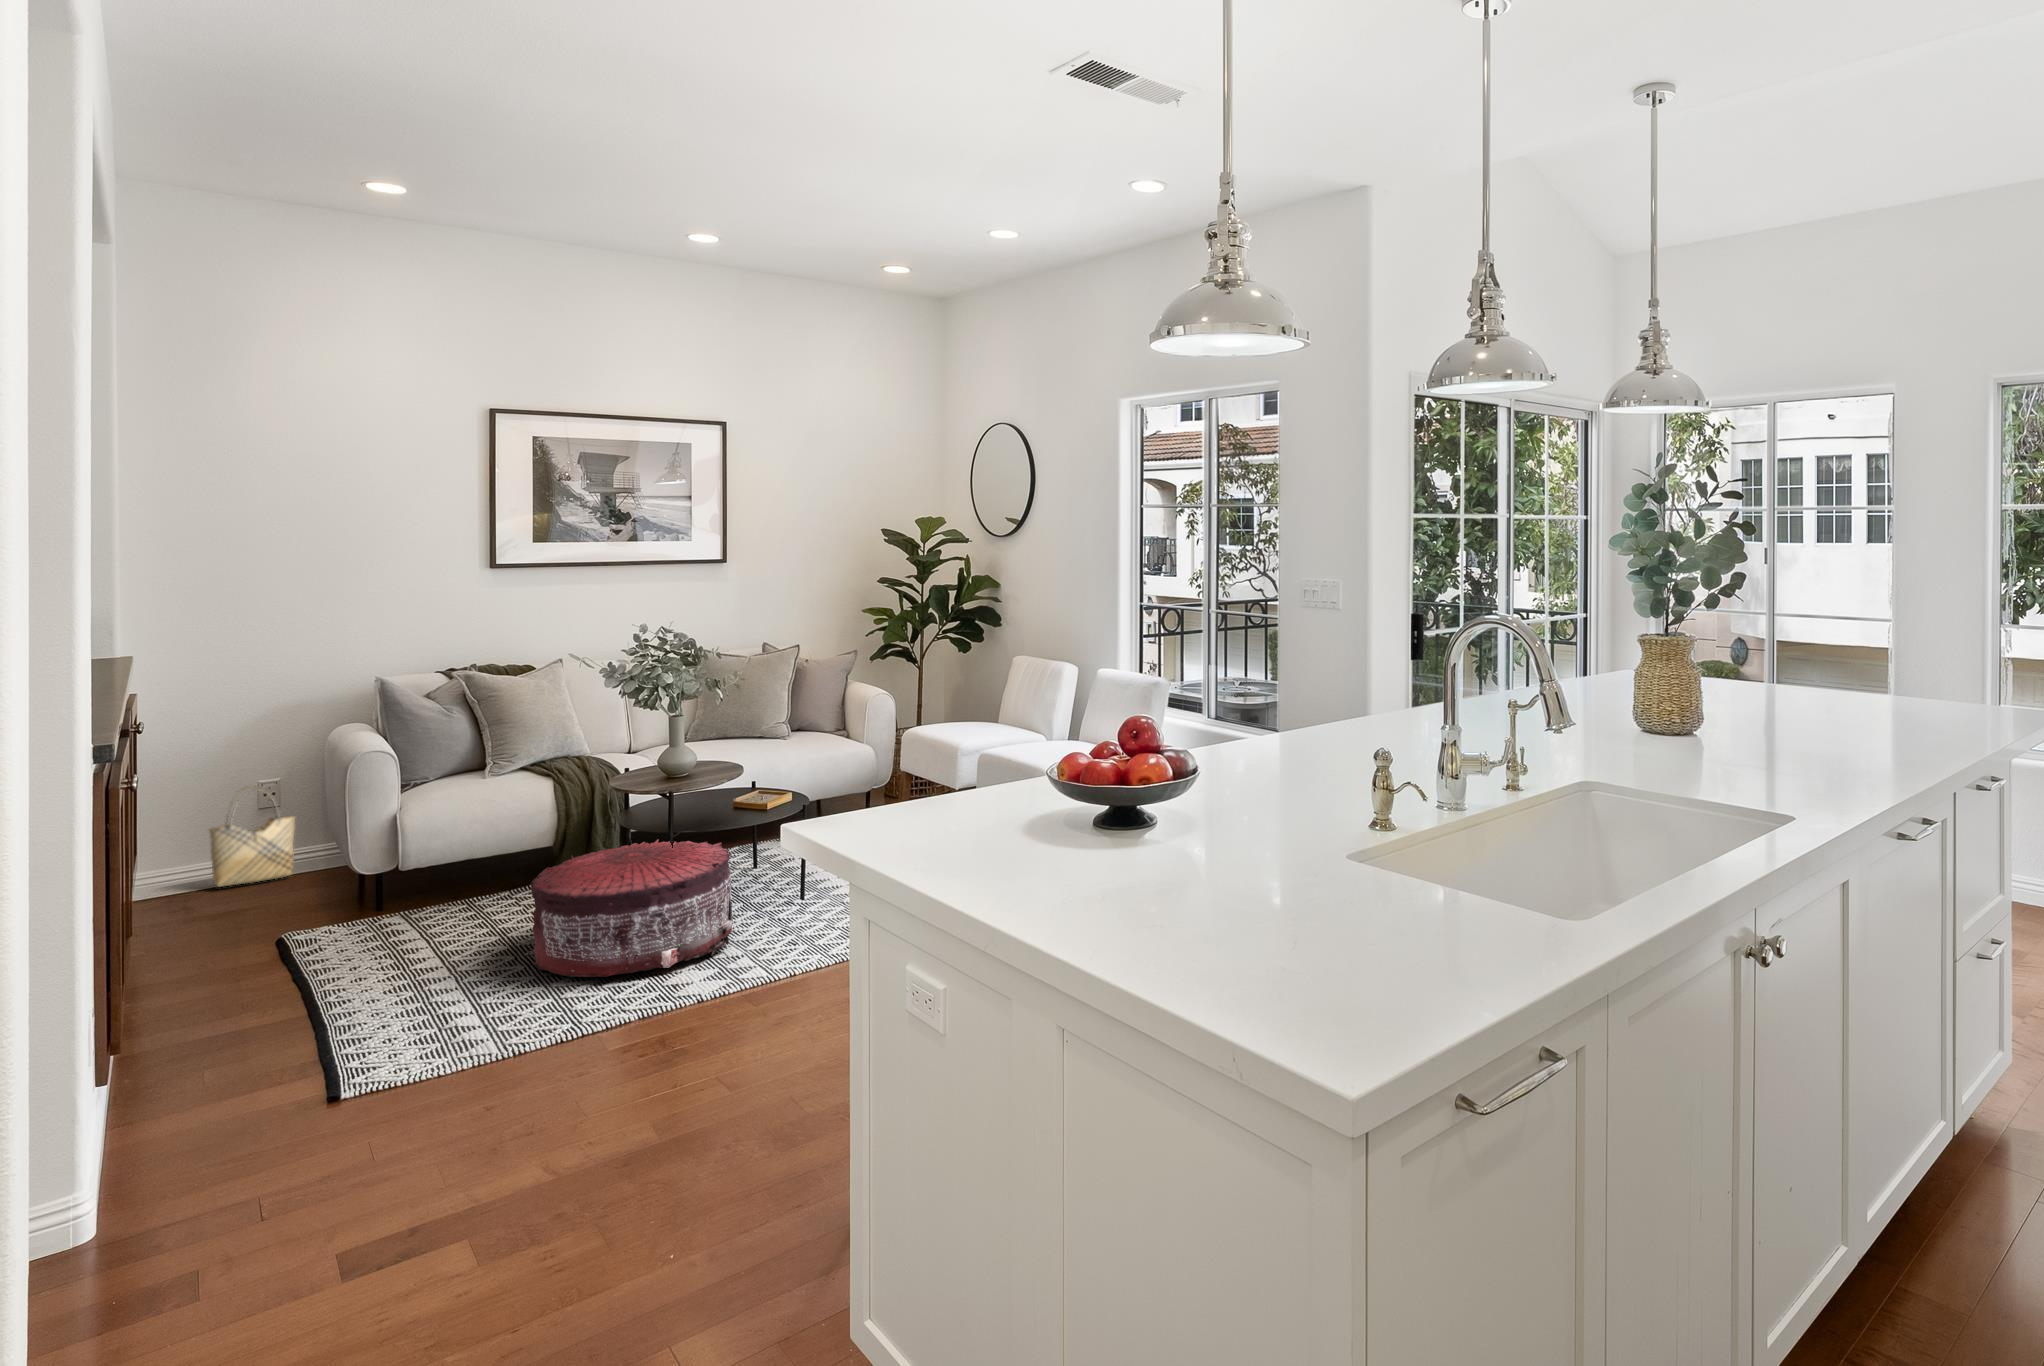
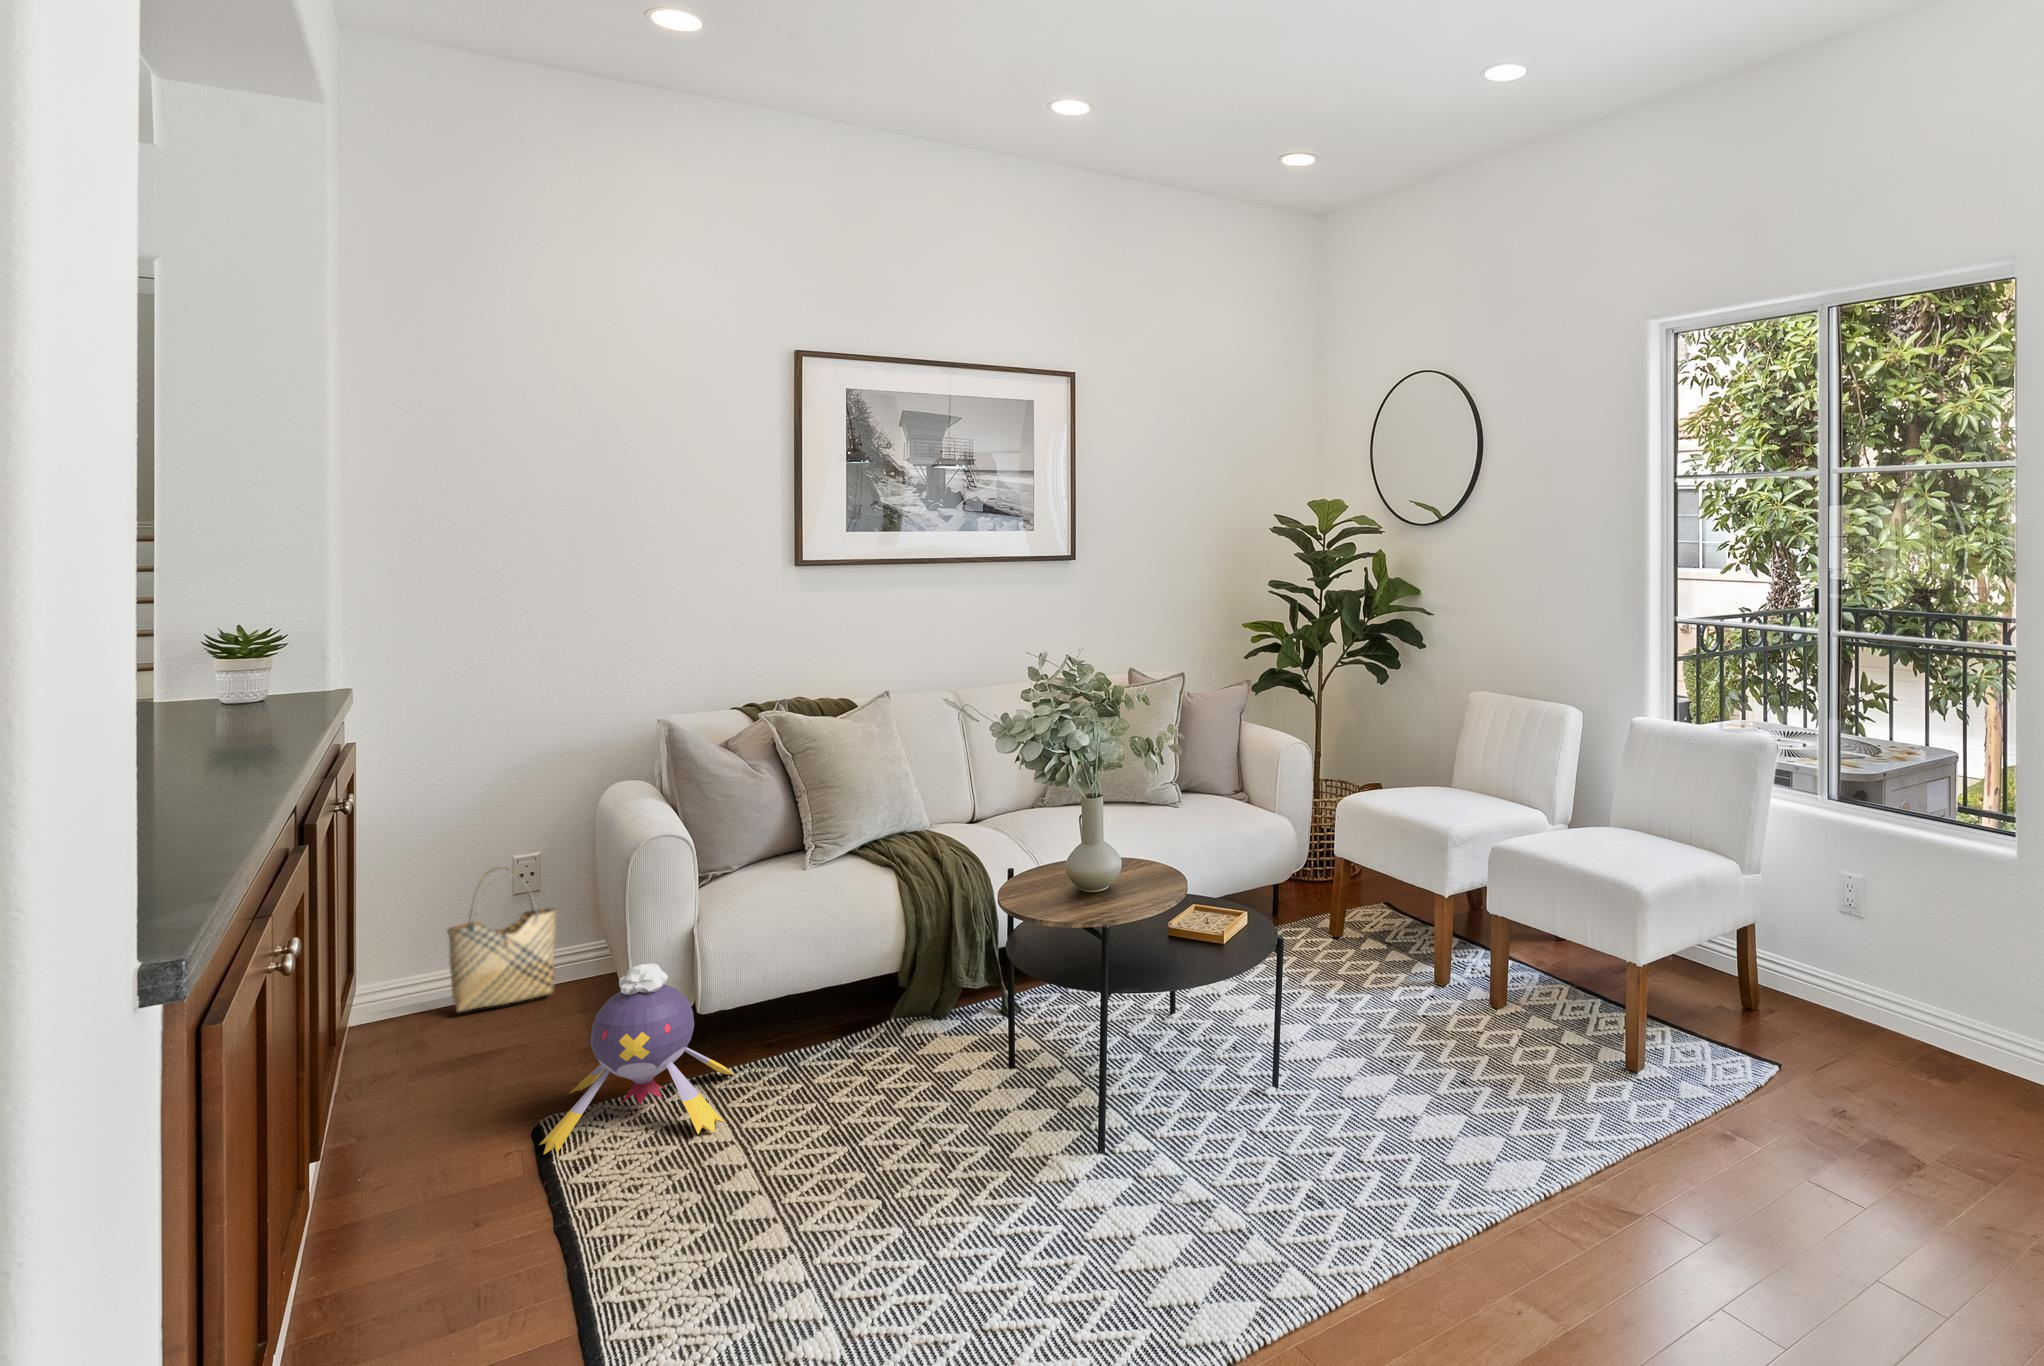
plush toy: none [284,832,429,950] -> present [540,963,735,1154]
pouf: present [531,839,733,977] -> none [907,992,1217,1274]

